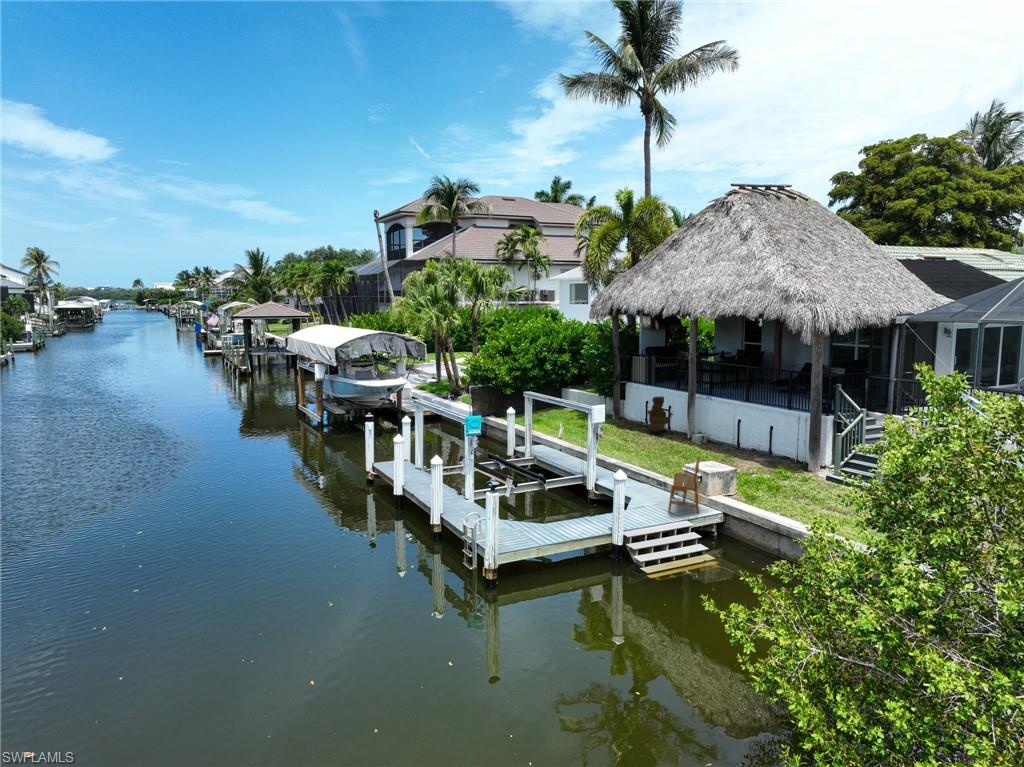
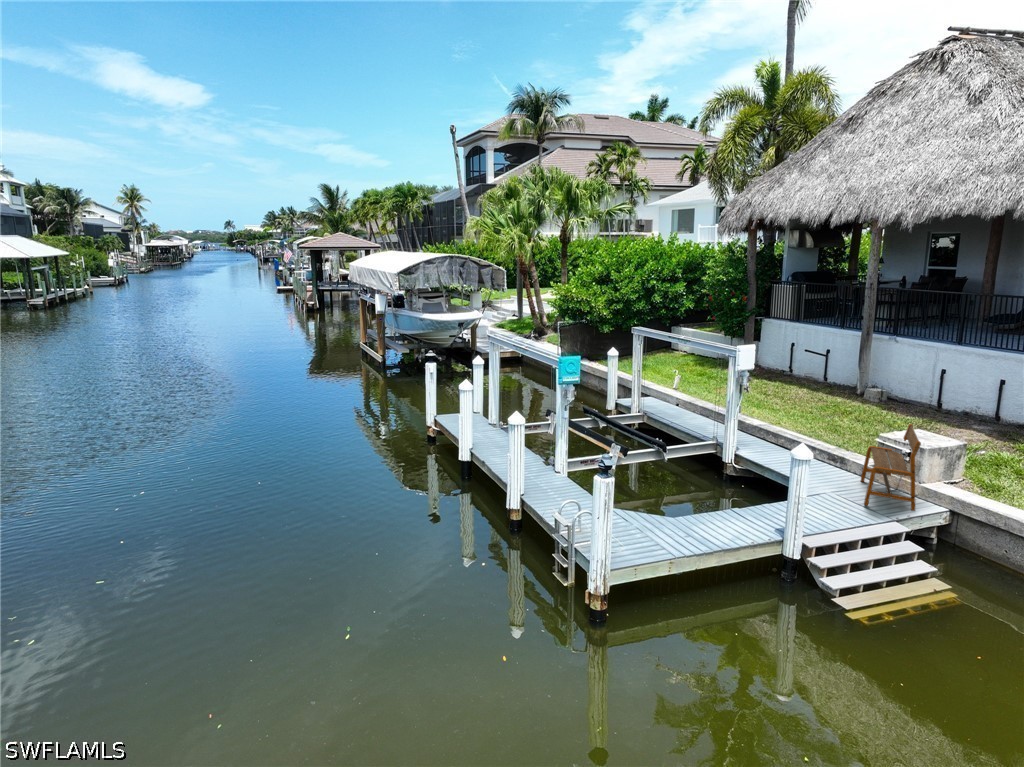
lounge chair: present [647,396,673,433] -> none [796,337,835,389]

